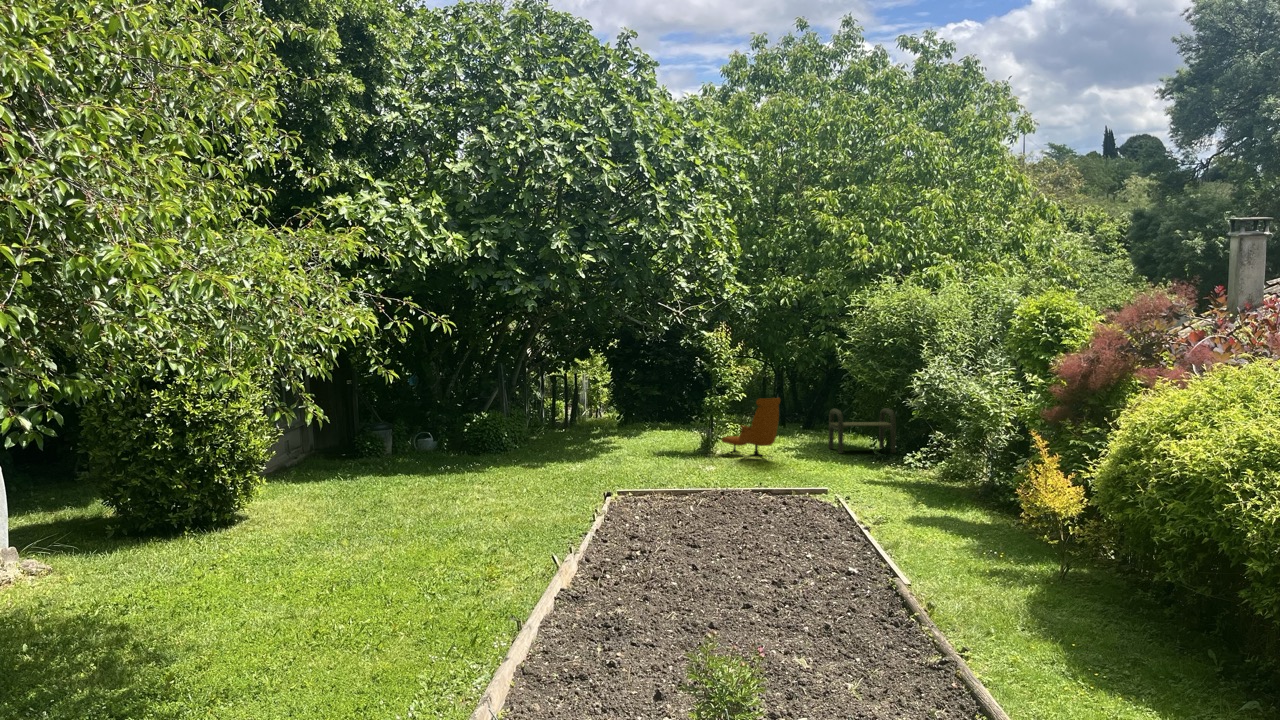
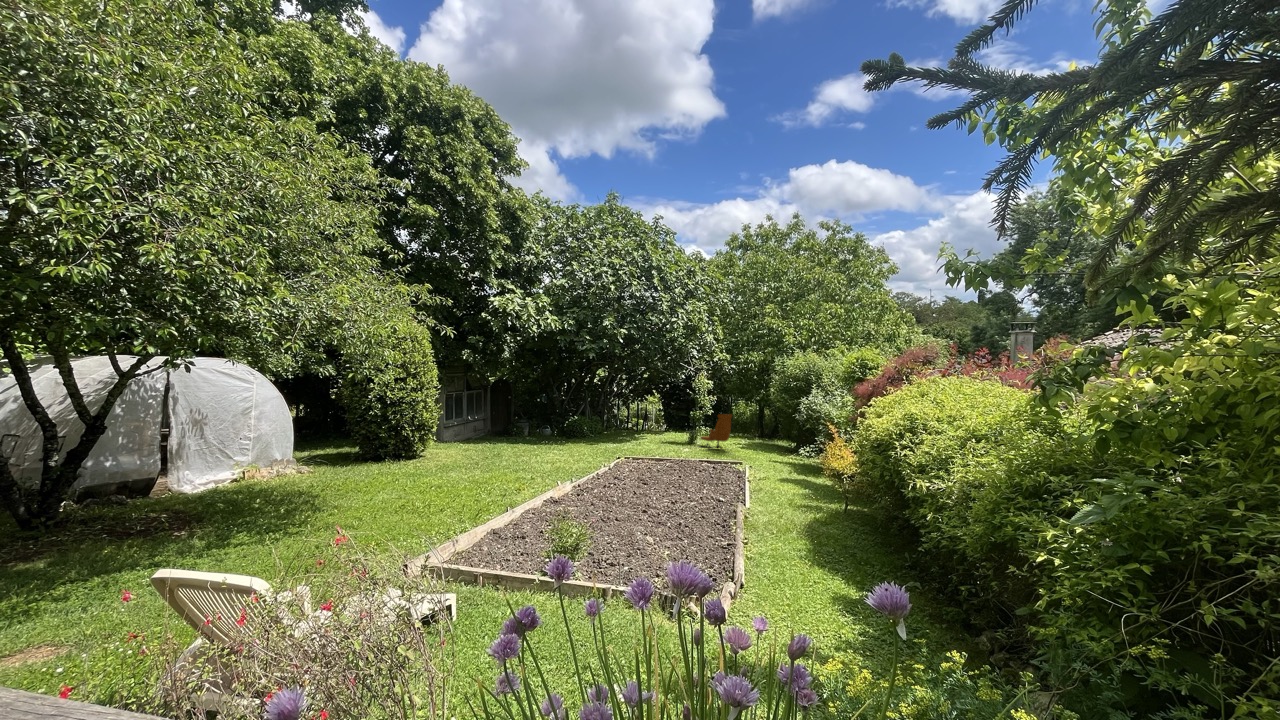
bench: present [828,408,896,454] -> none [764,424,803,451]

